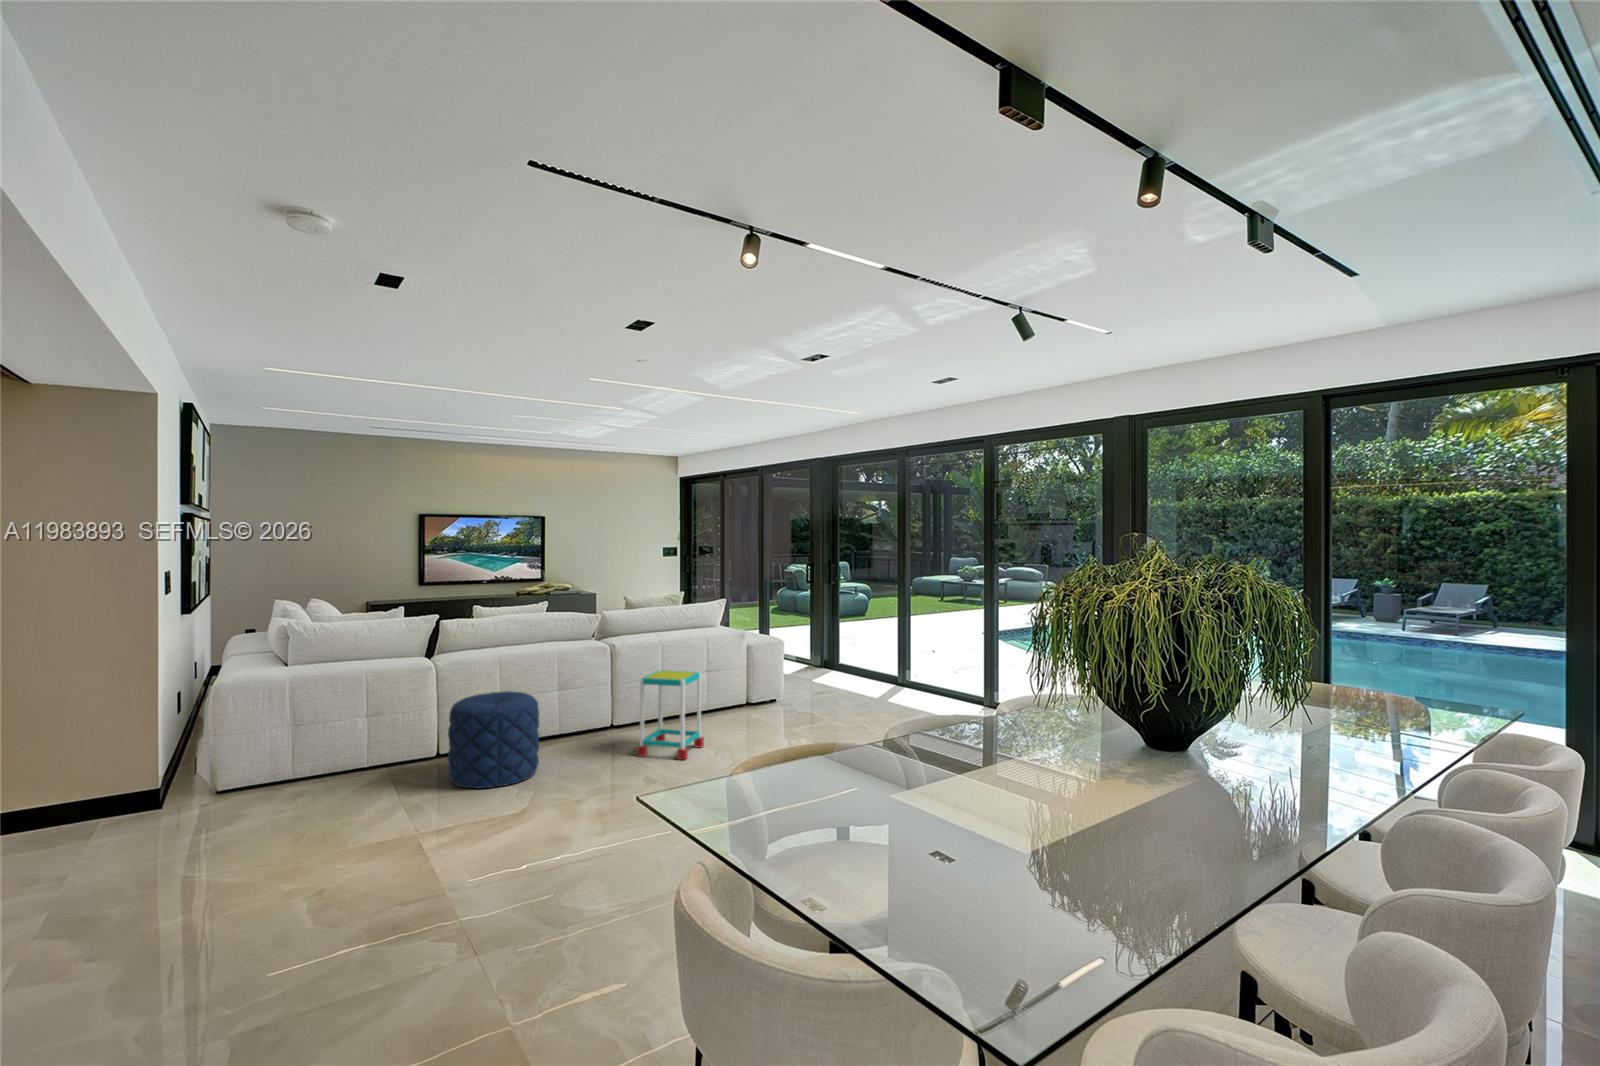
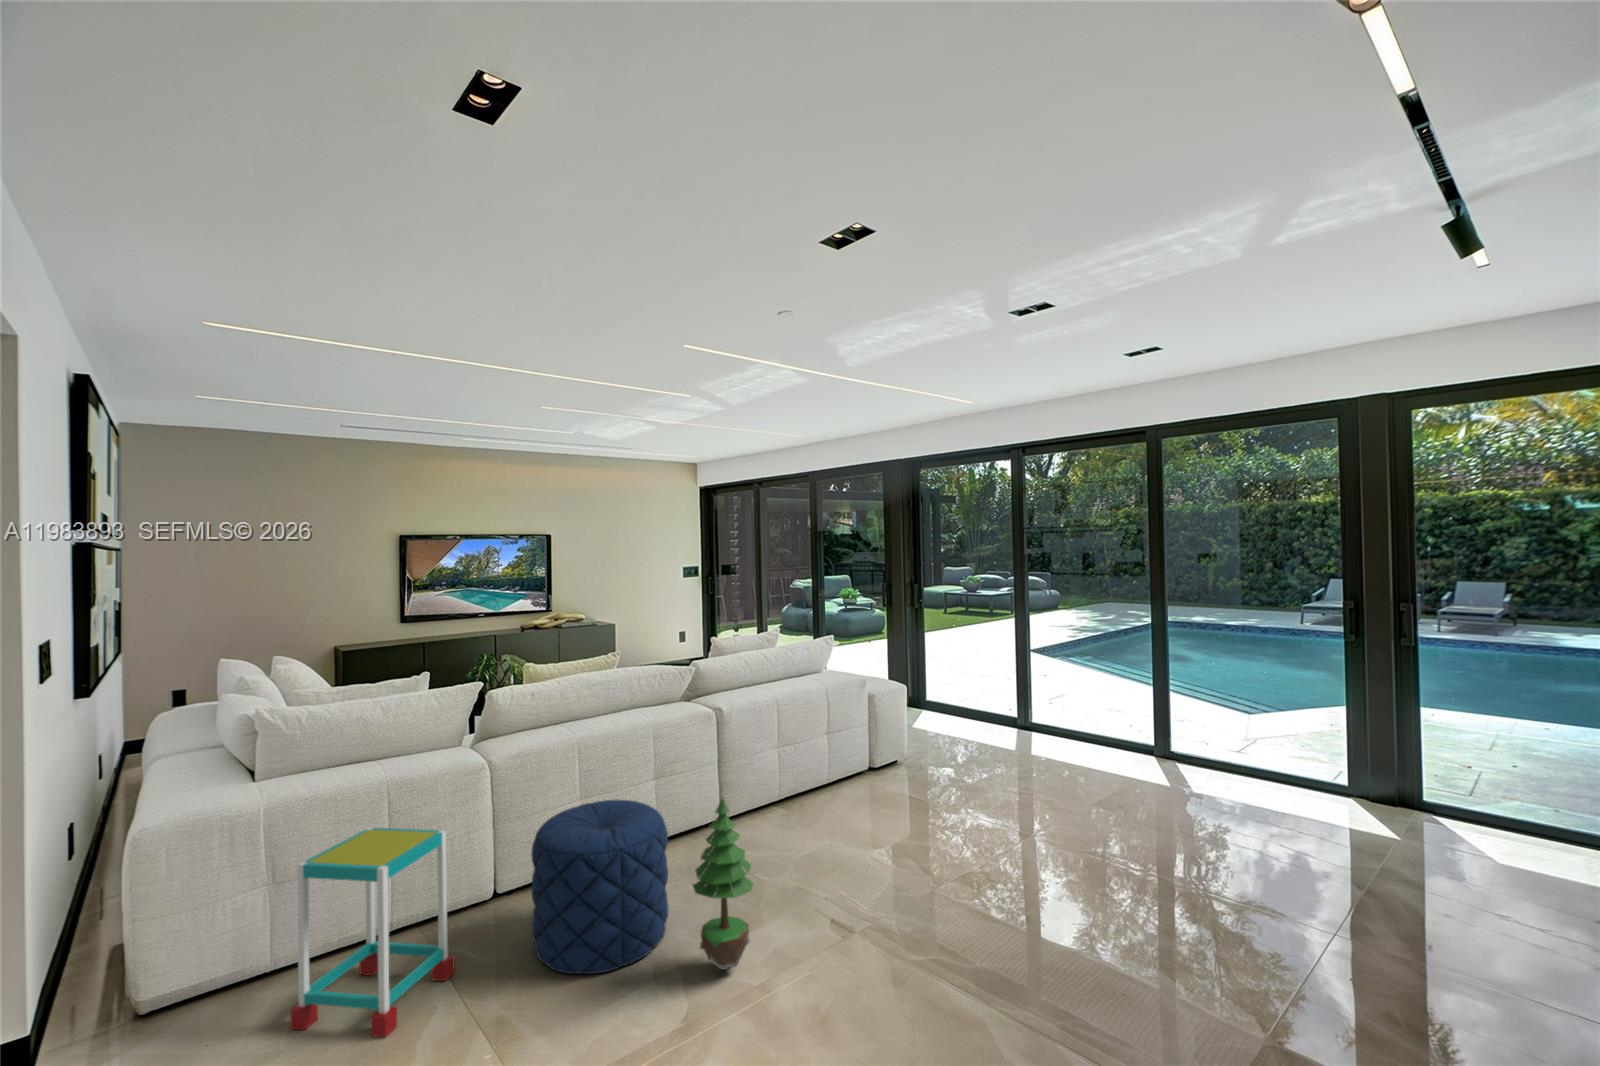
side table: present [637,670,704,760] -> present [290,827,455,1037]
potted tree: none [539,683,580,791] -> present [693,798,754,969]

